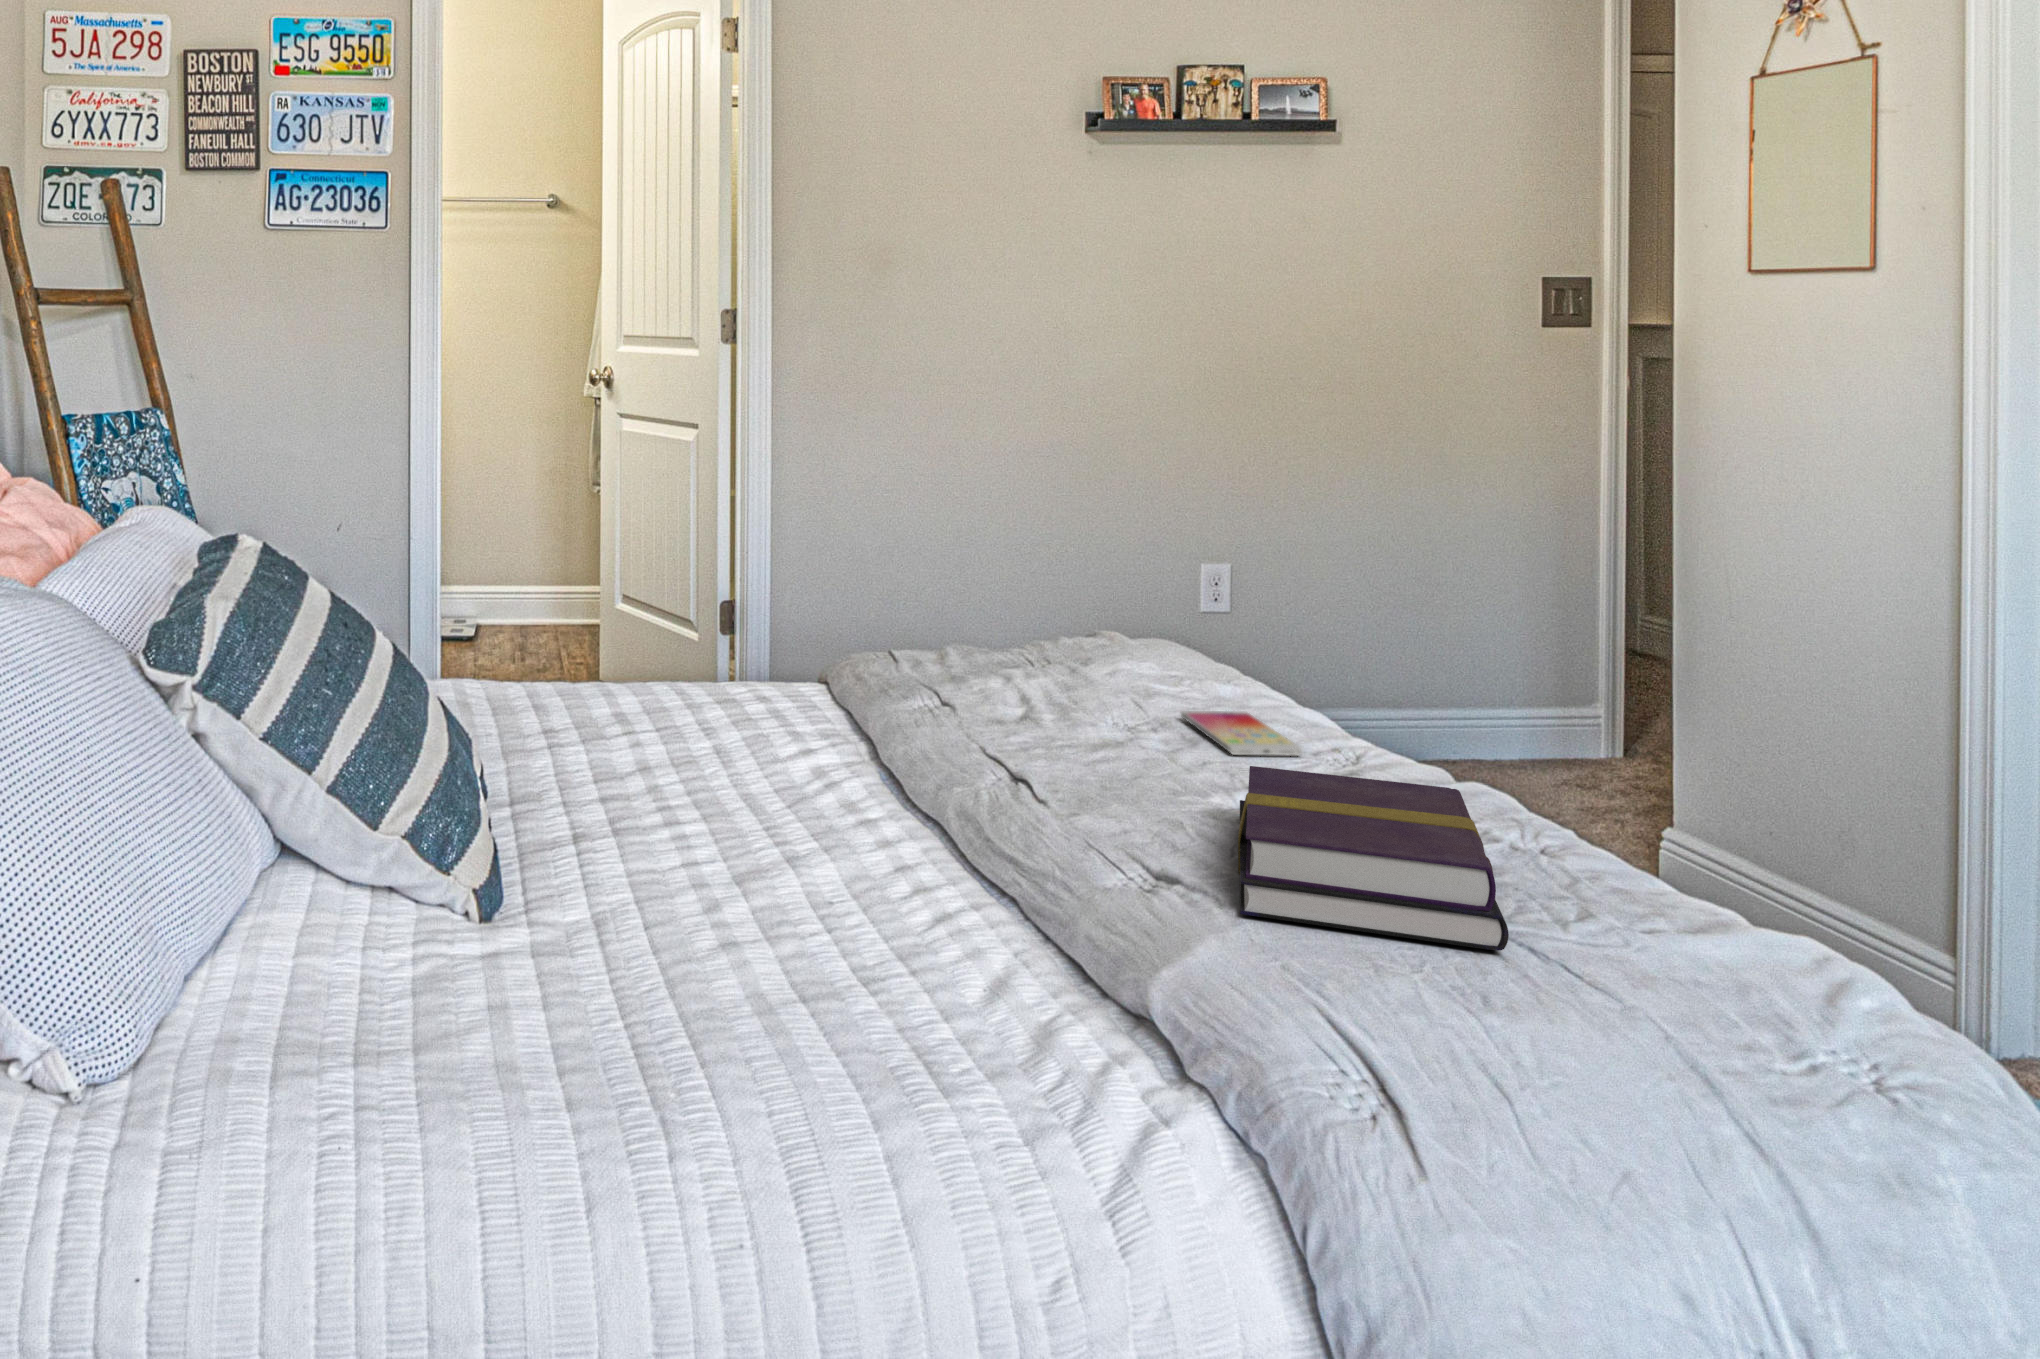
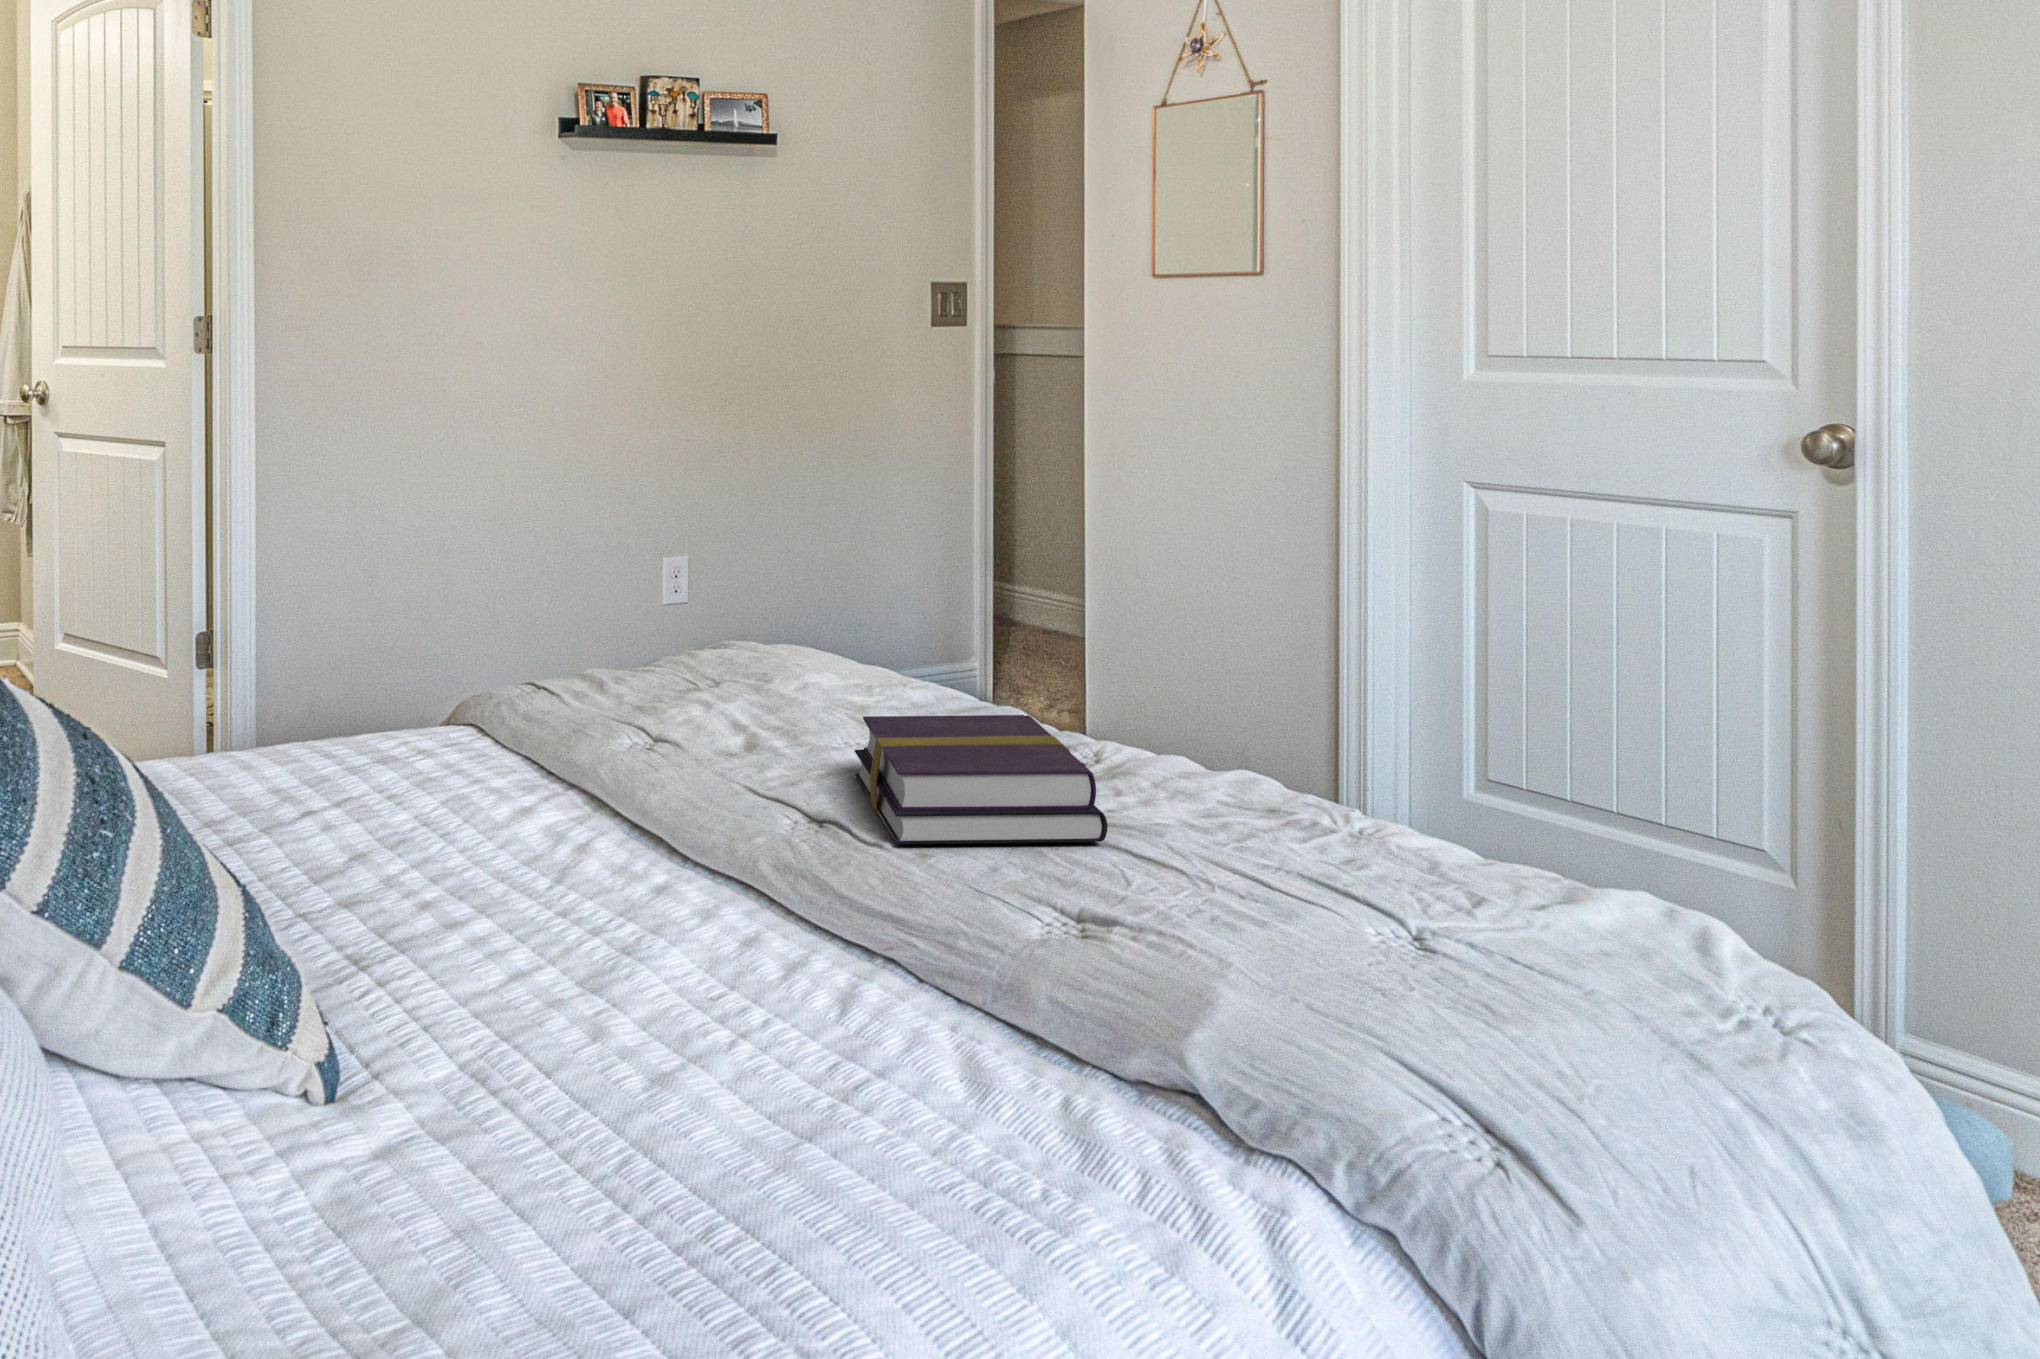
smartphone: present [1181,711,1302,756] -> none [755,678,870,716]

